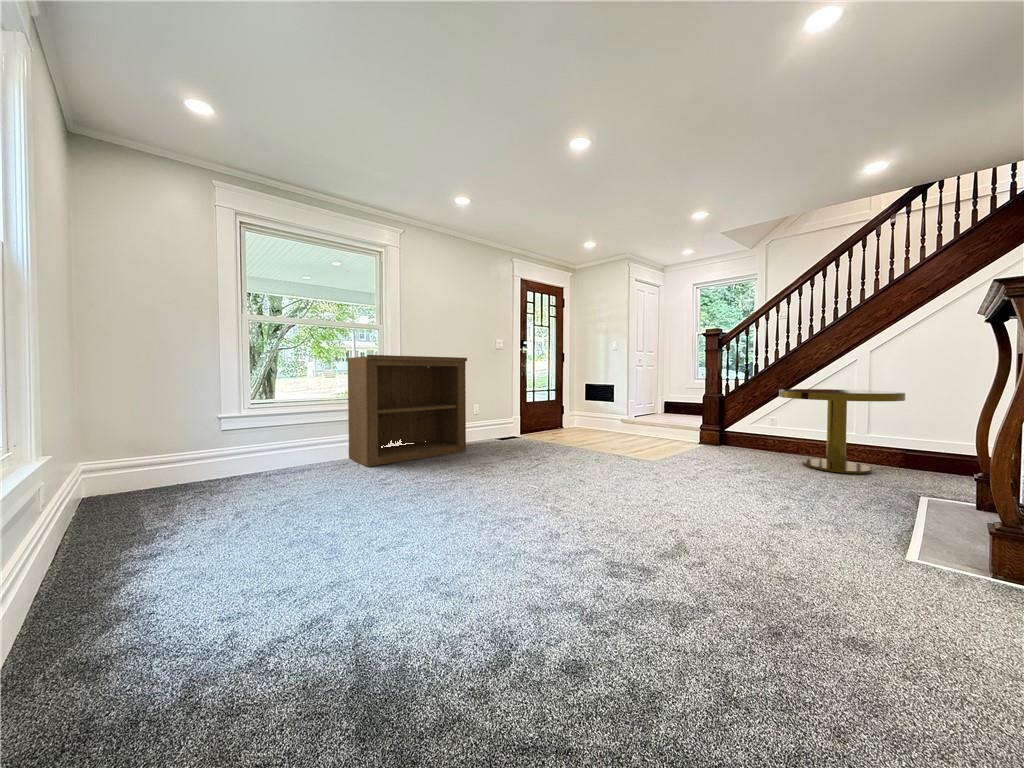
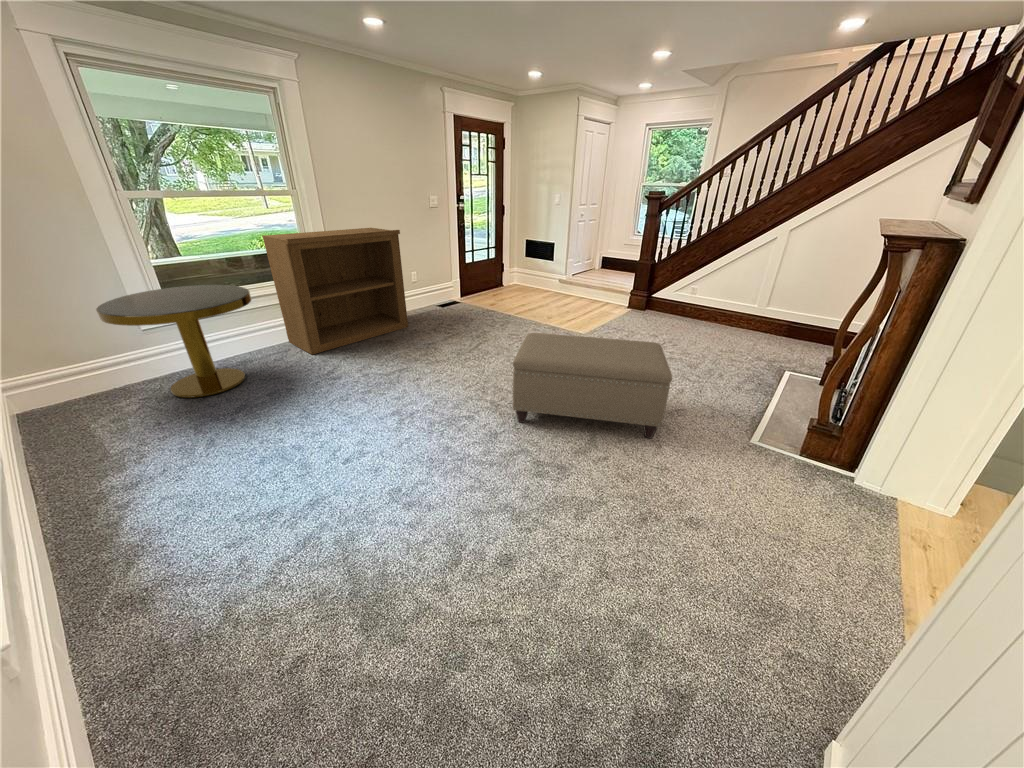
side table: present [779,389,906,474] -> present [96,285,251,398]
ottoman: none [577,430,774,547] -> present [513,333,672,438]

